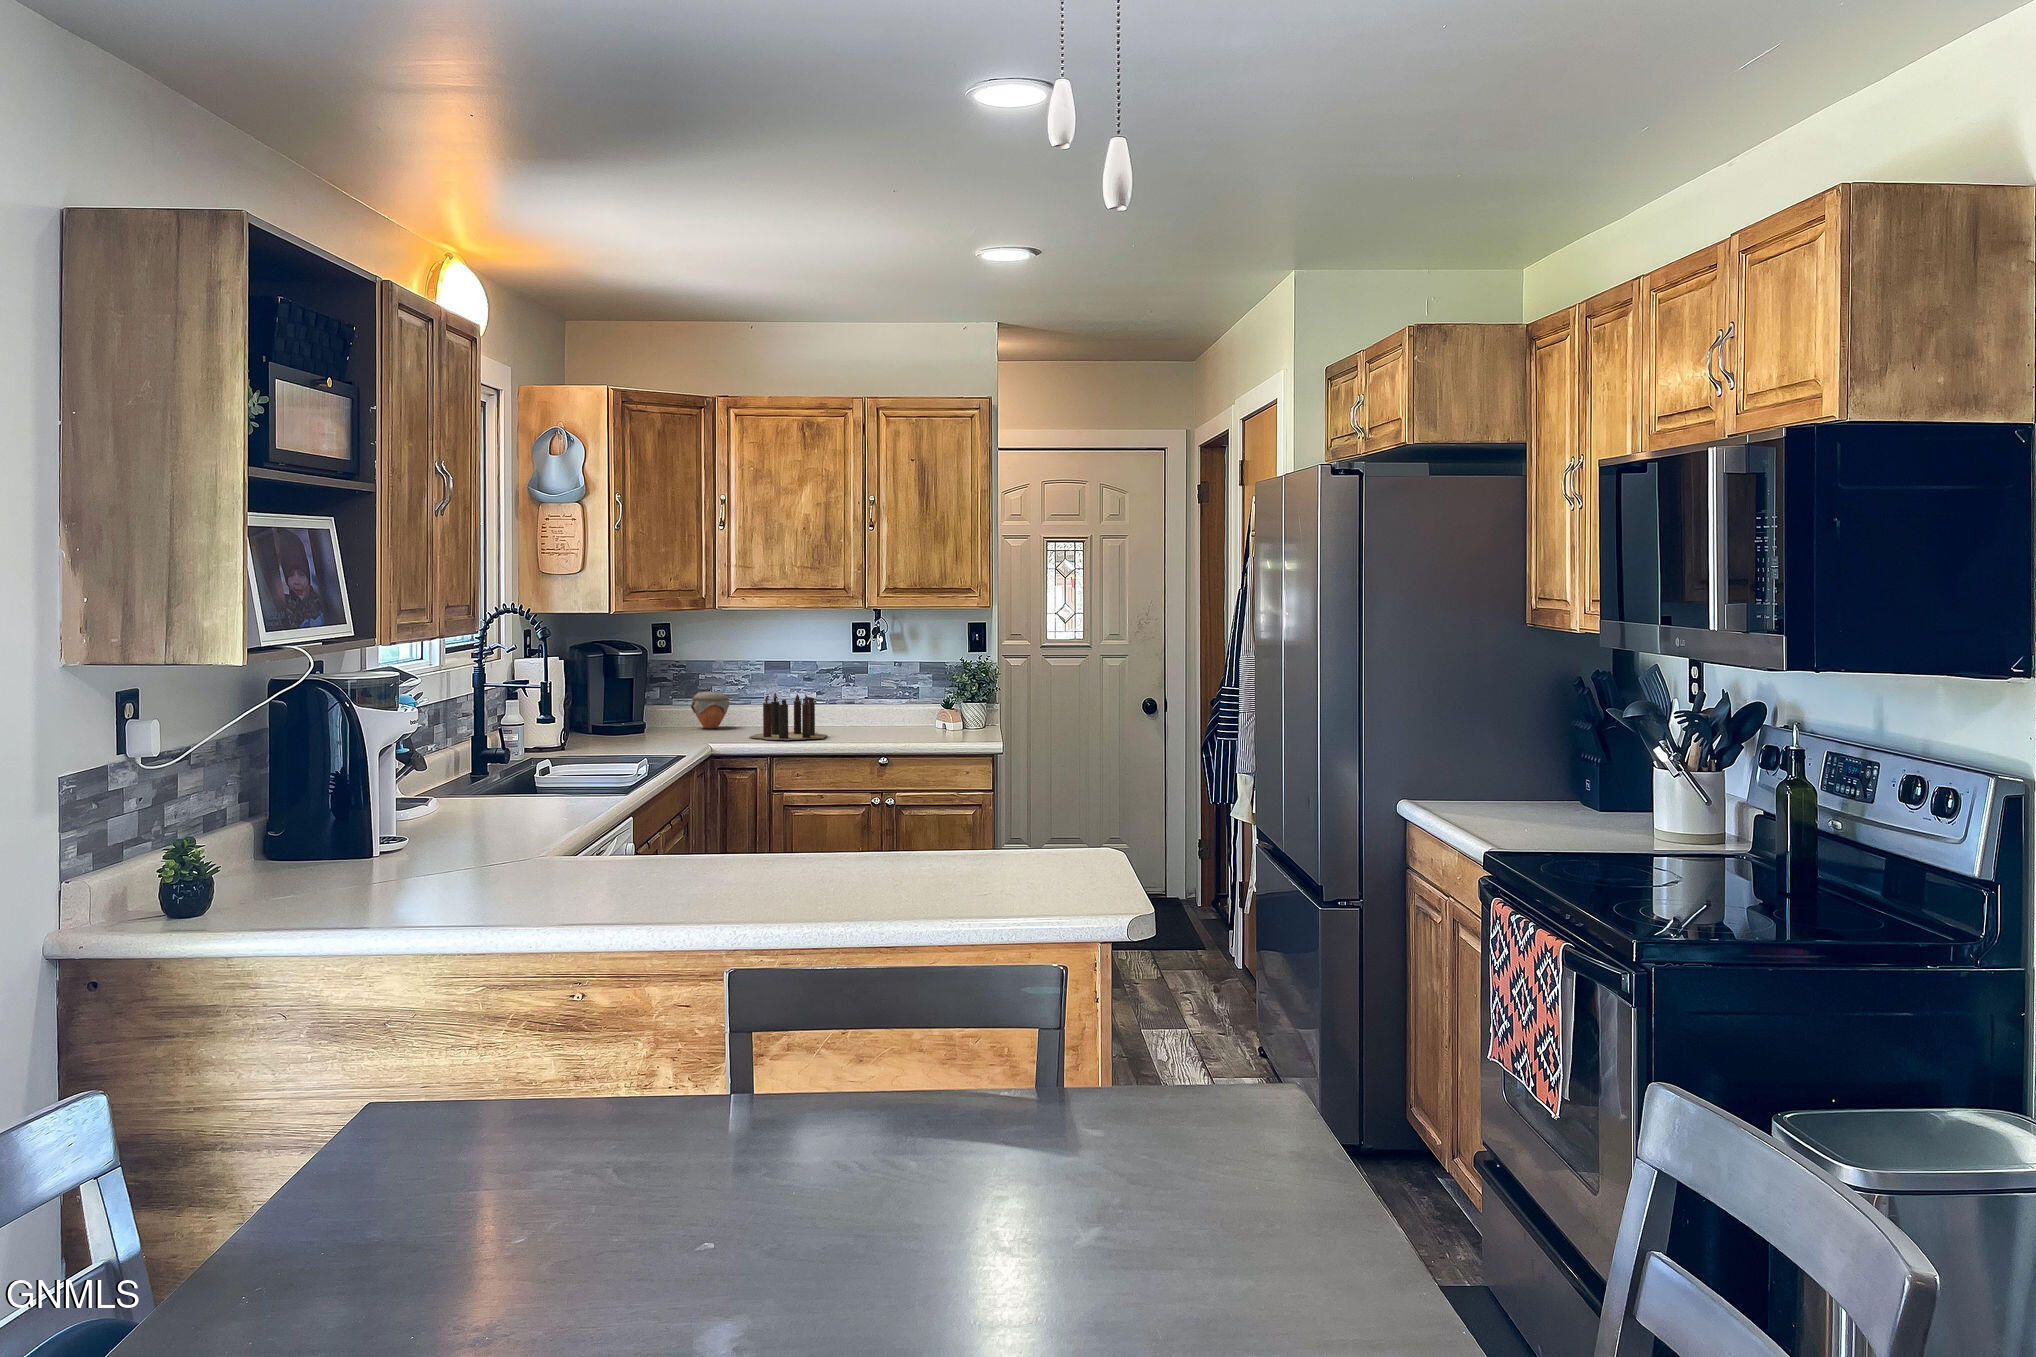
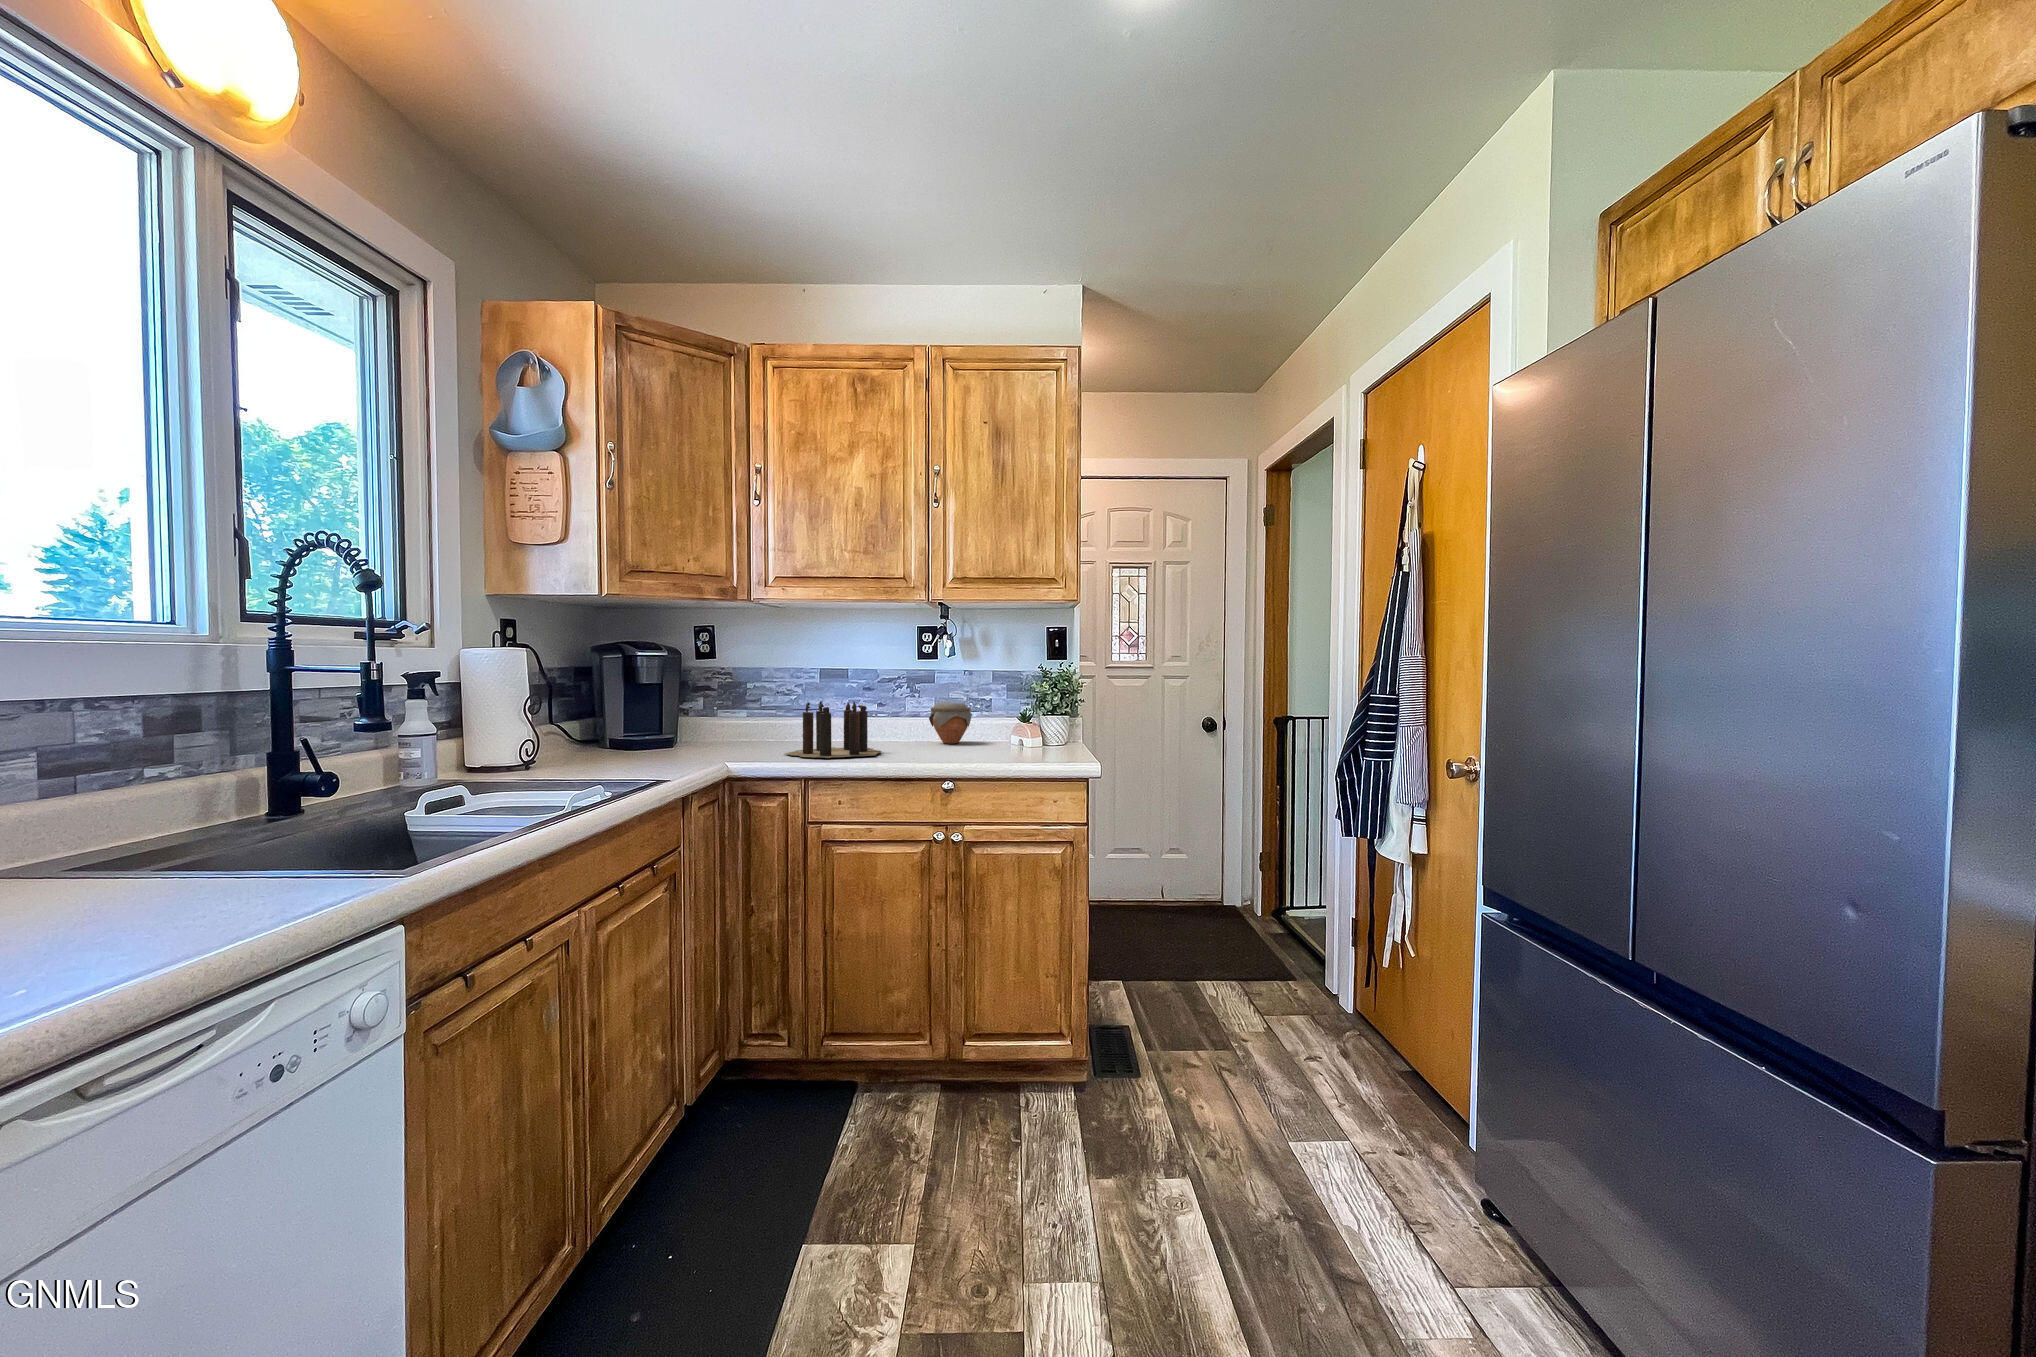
jar: present [691,692,730,728] -> present [929,702,972,744]

